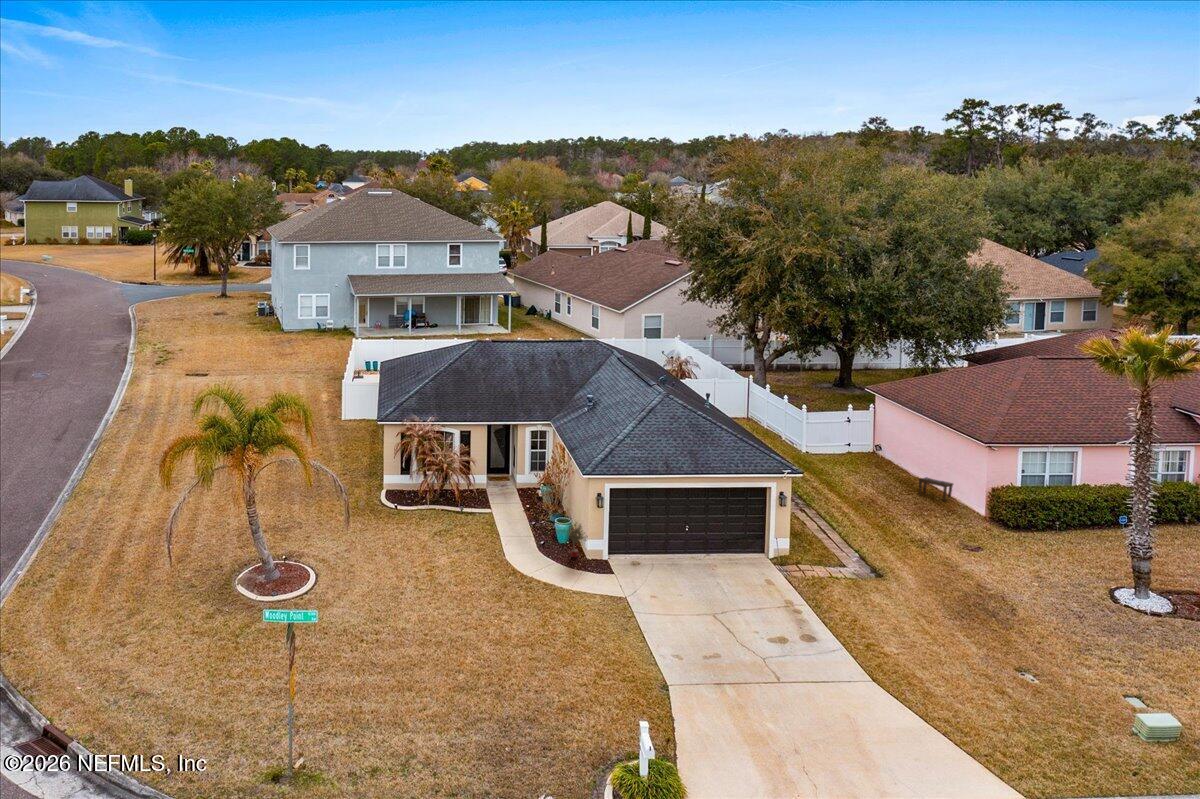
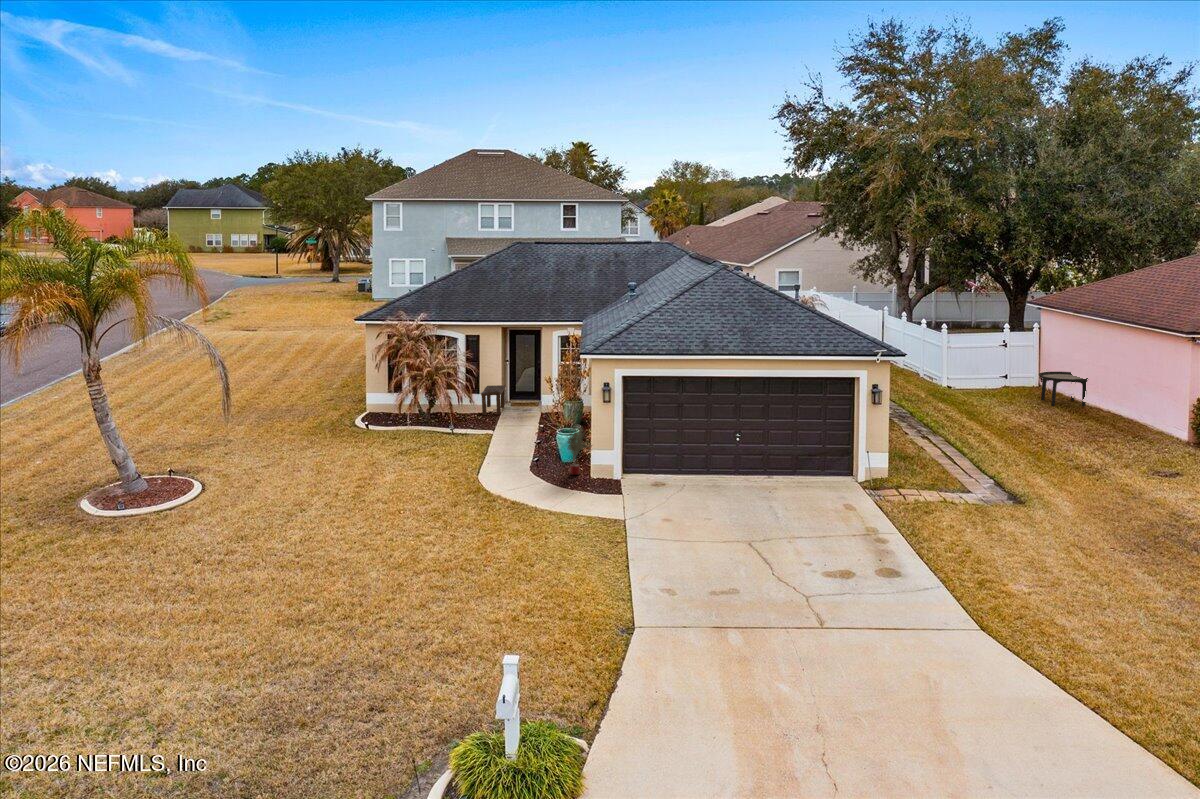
round table: none [876,451,912,479] -> present [1039,372,1088,406]
bench: present [918,477,953,502] -> present [481,385,505,415]

